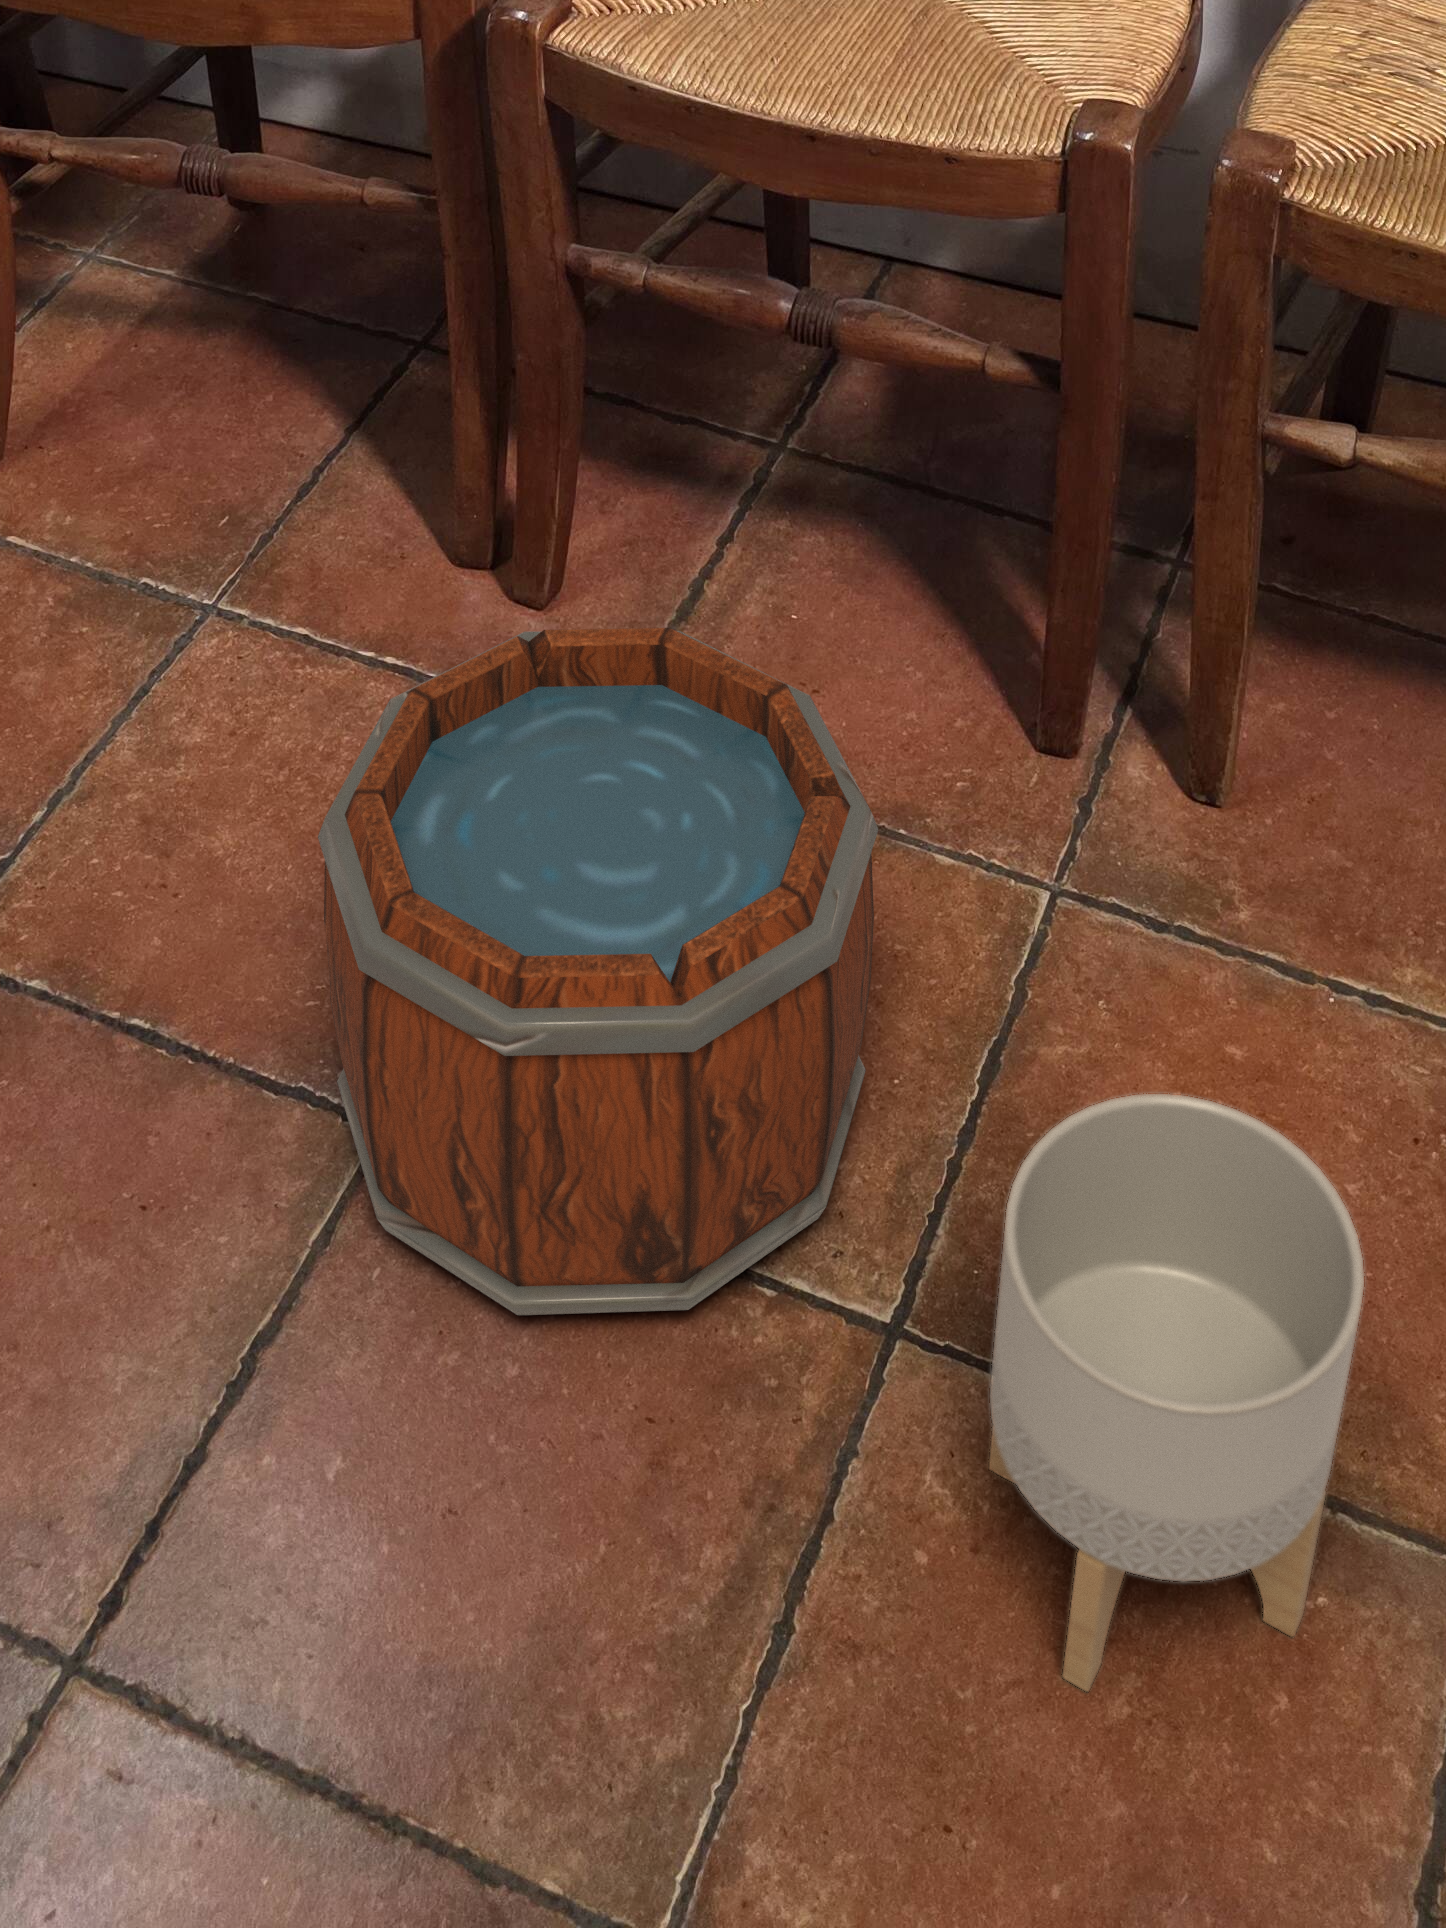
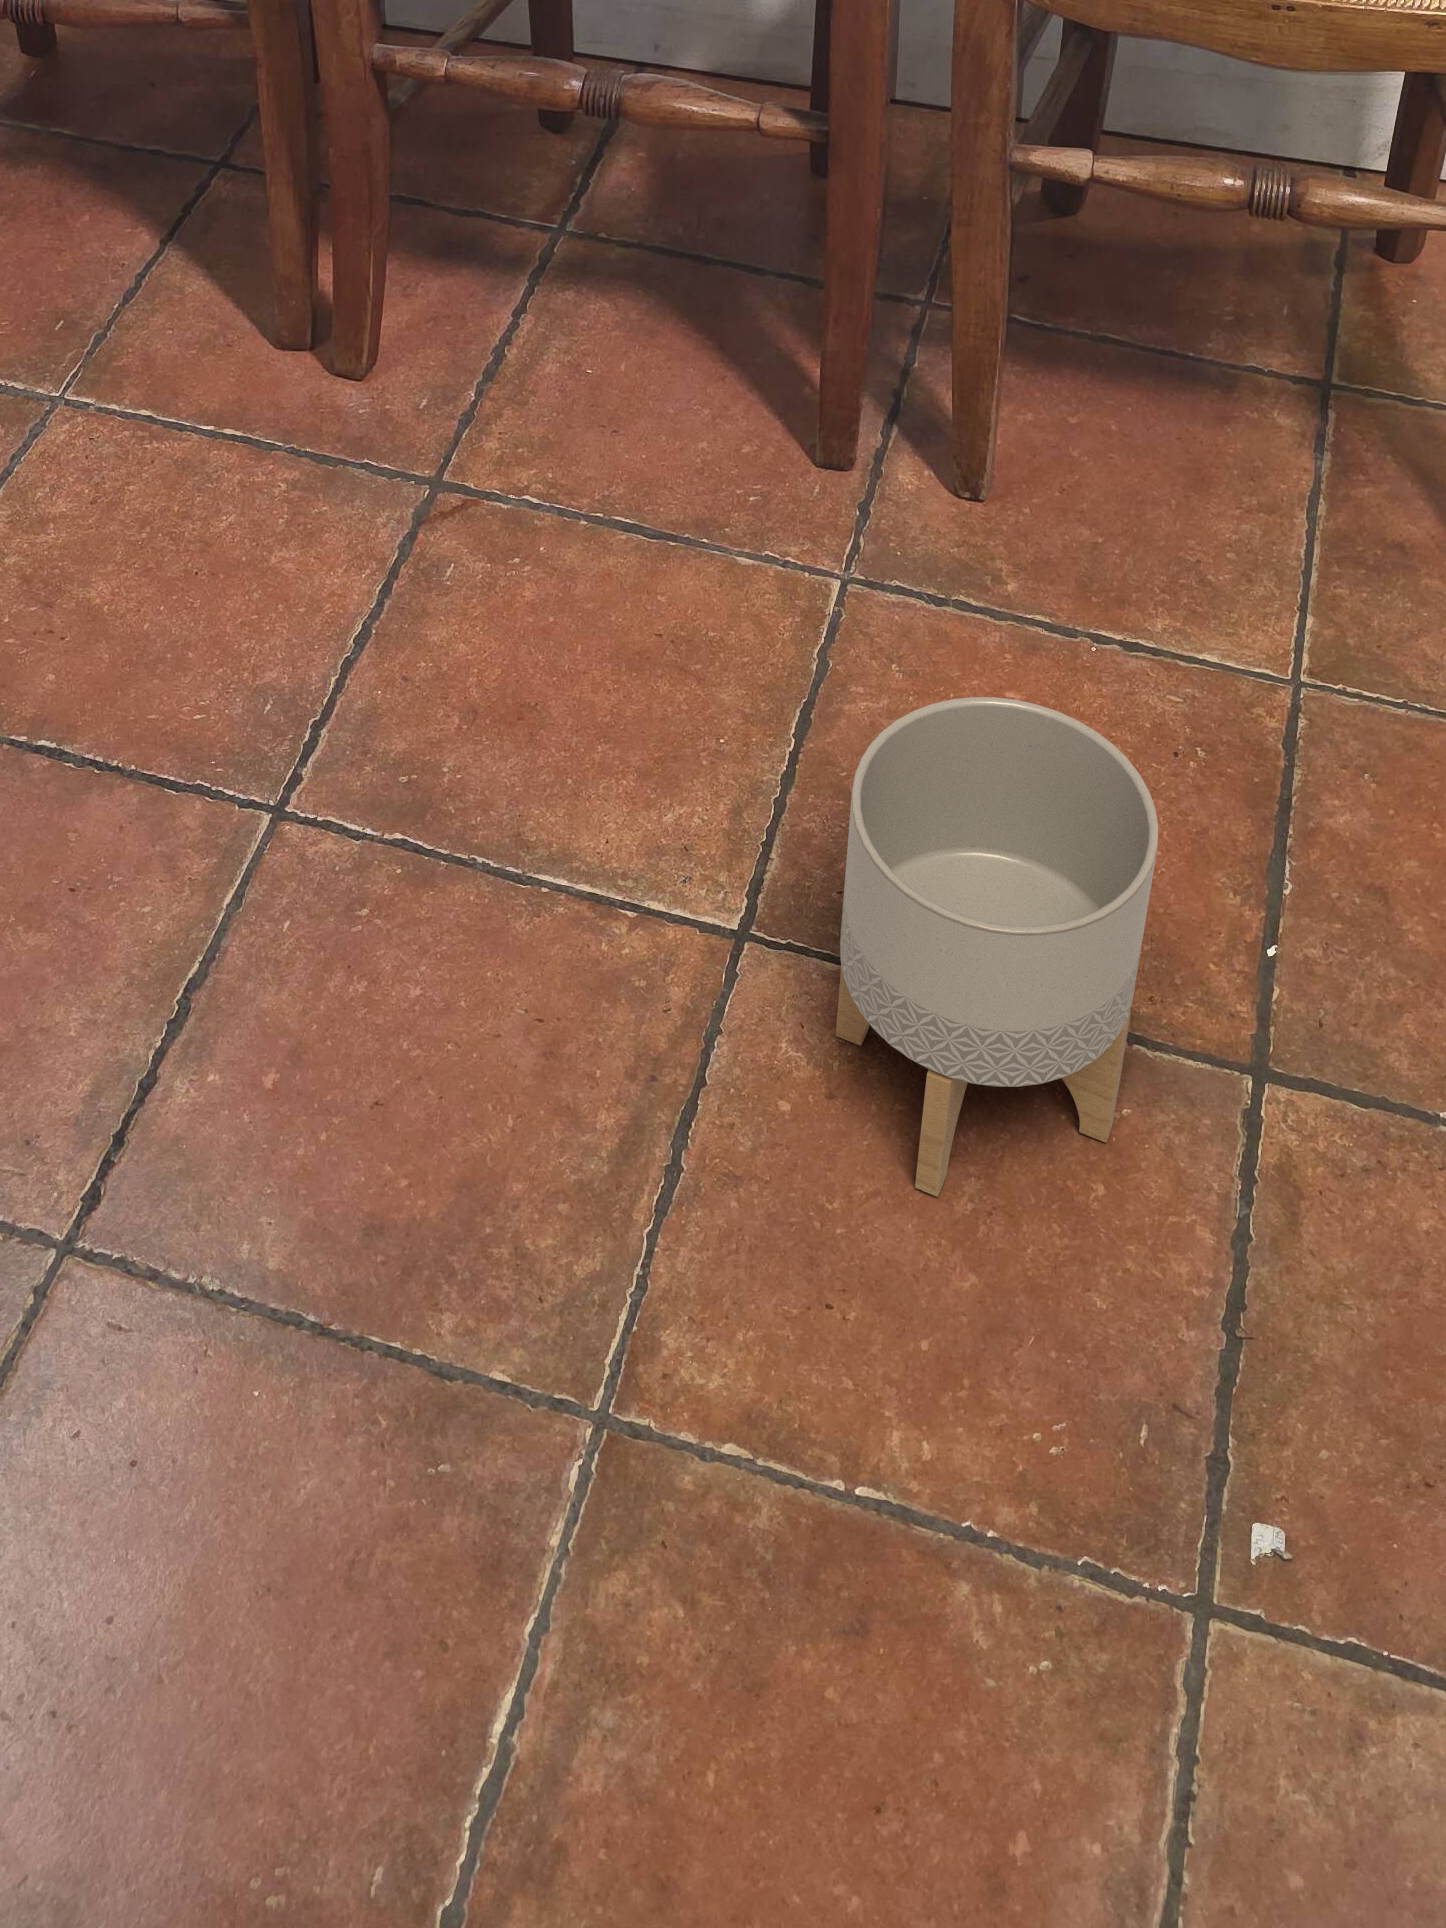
bucket: present [318,628,878,1315] -> none [214,355,706,945]

